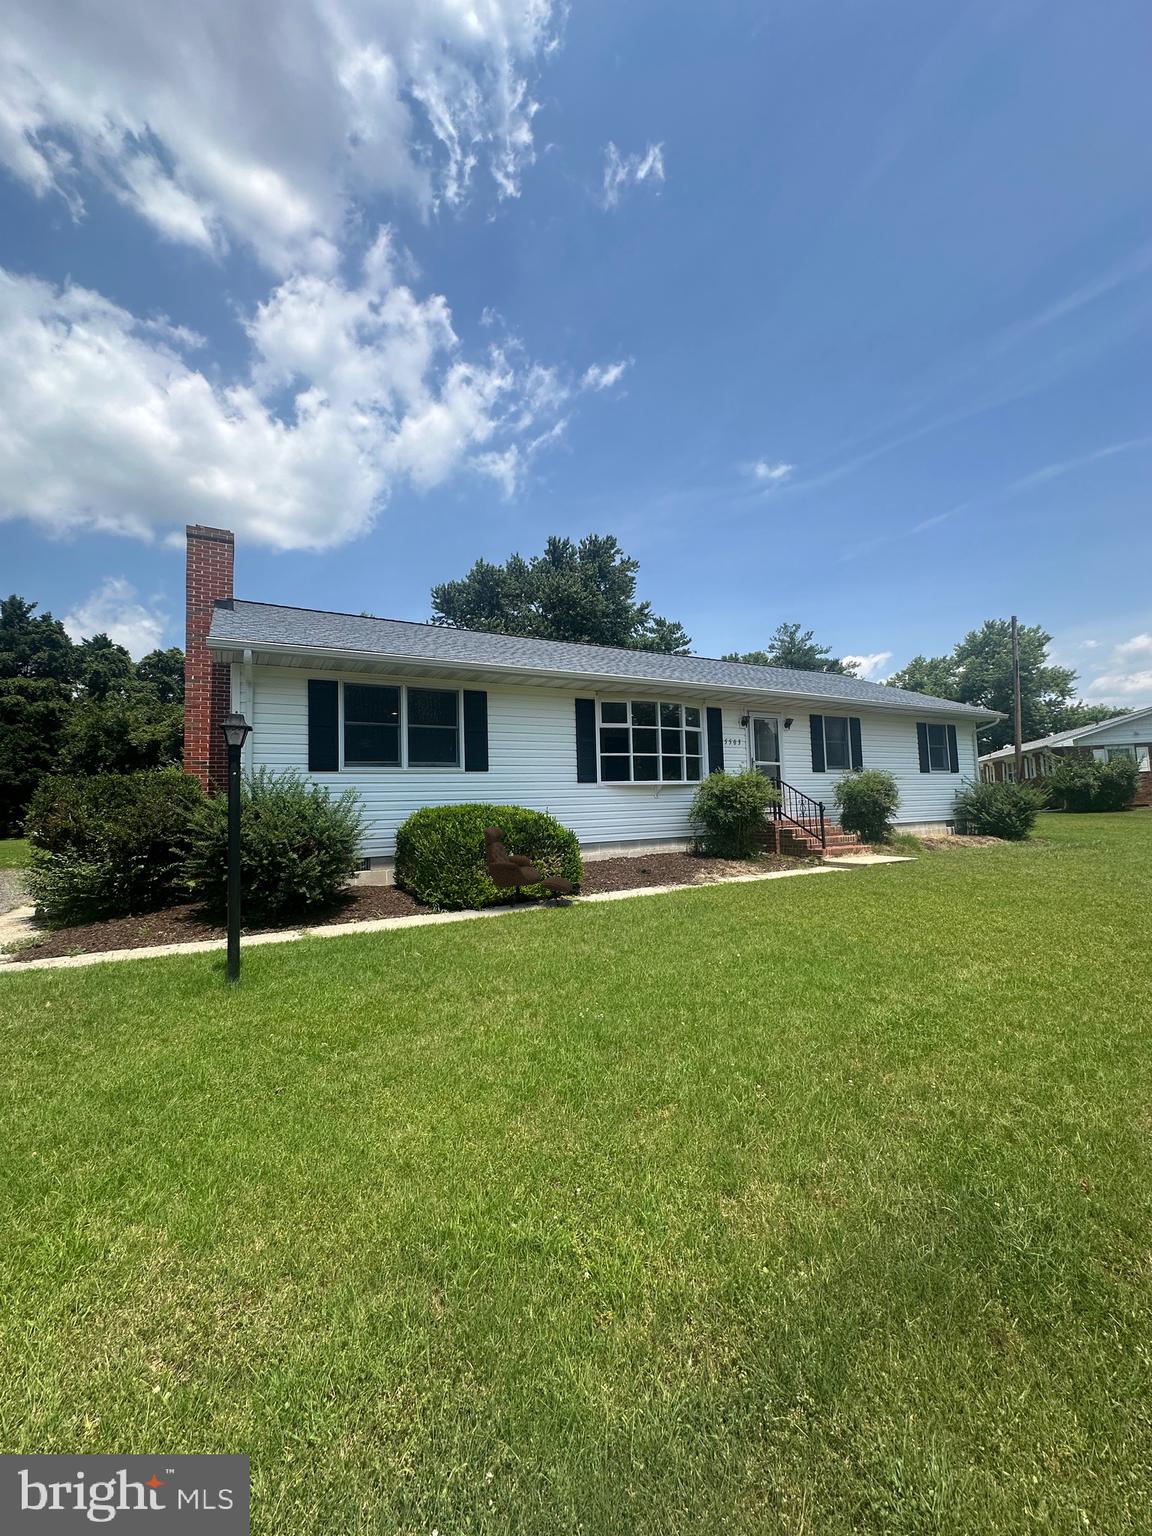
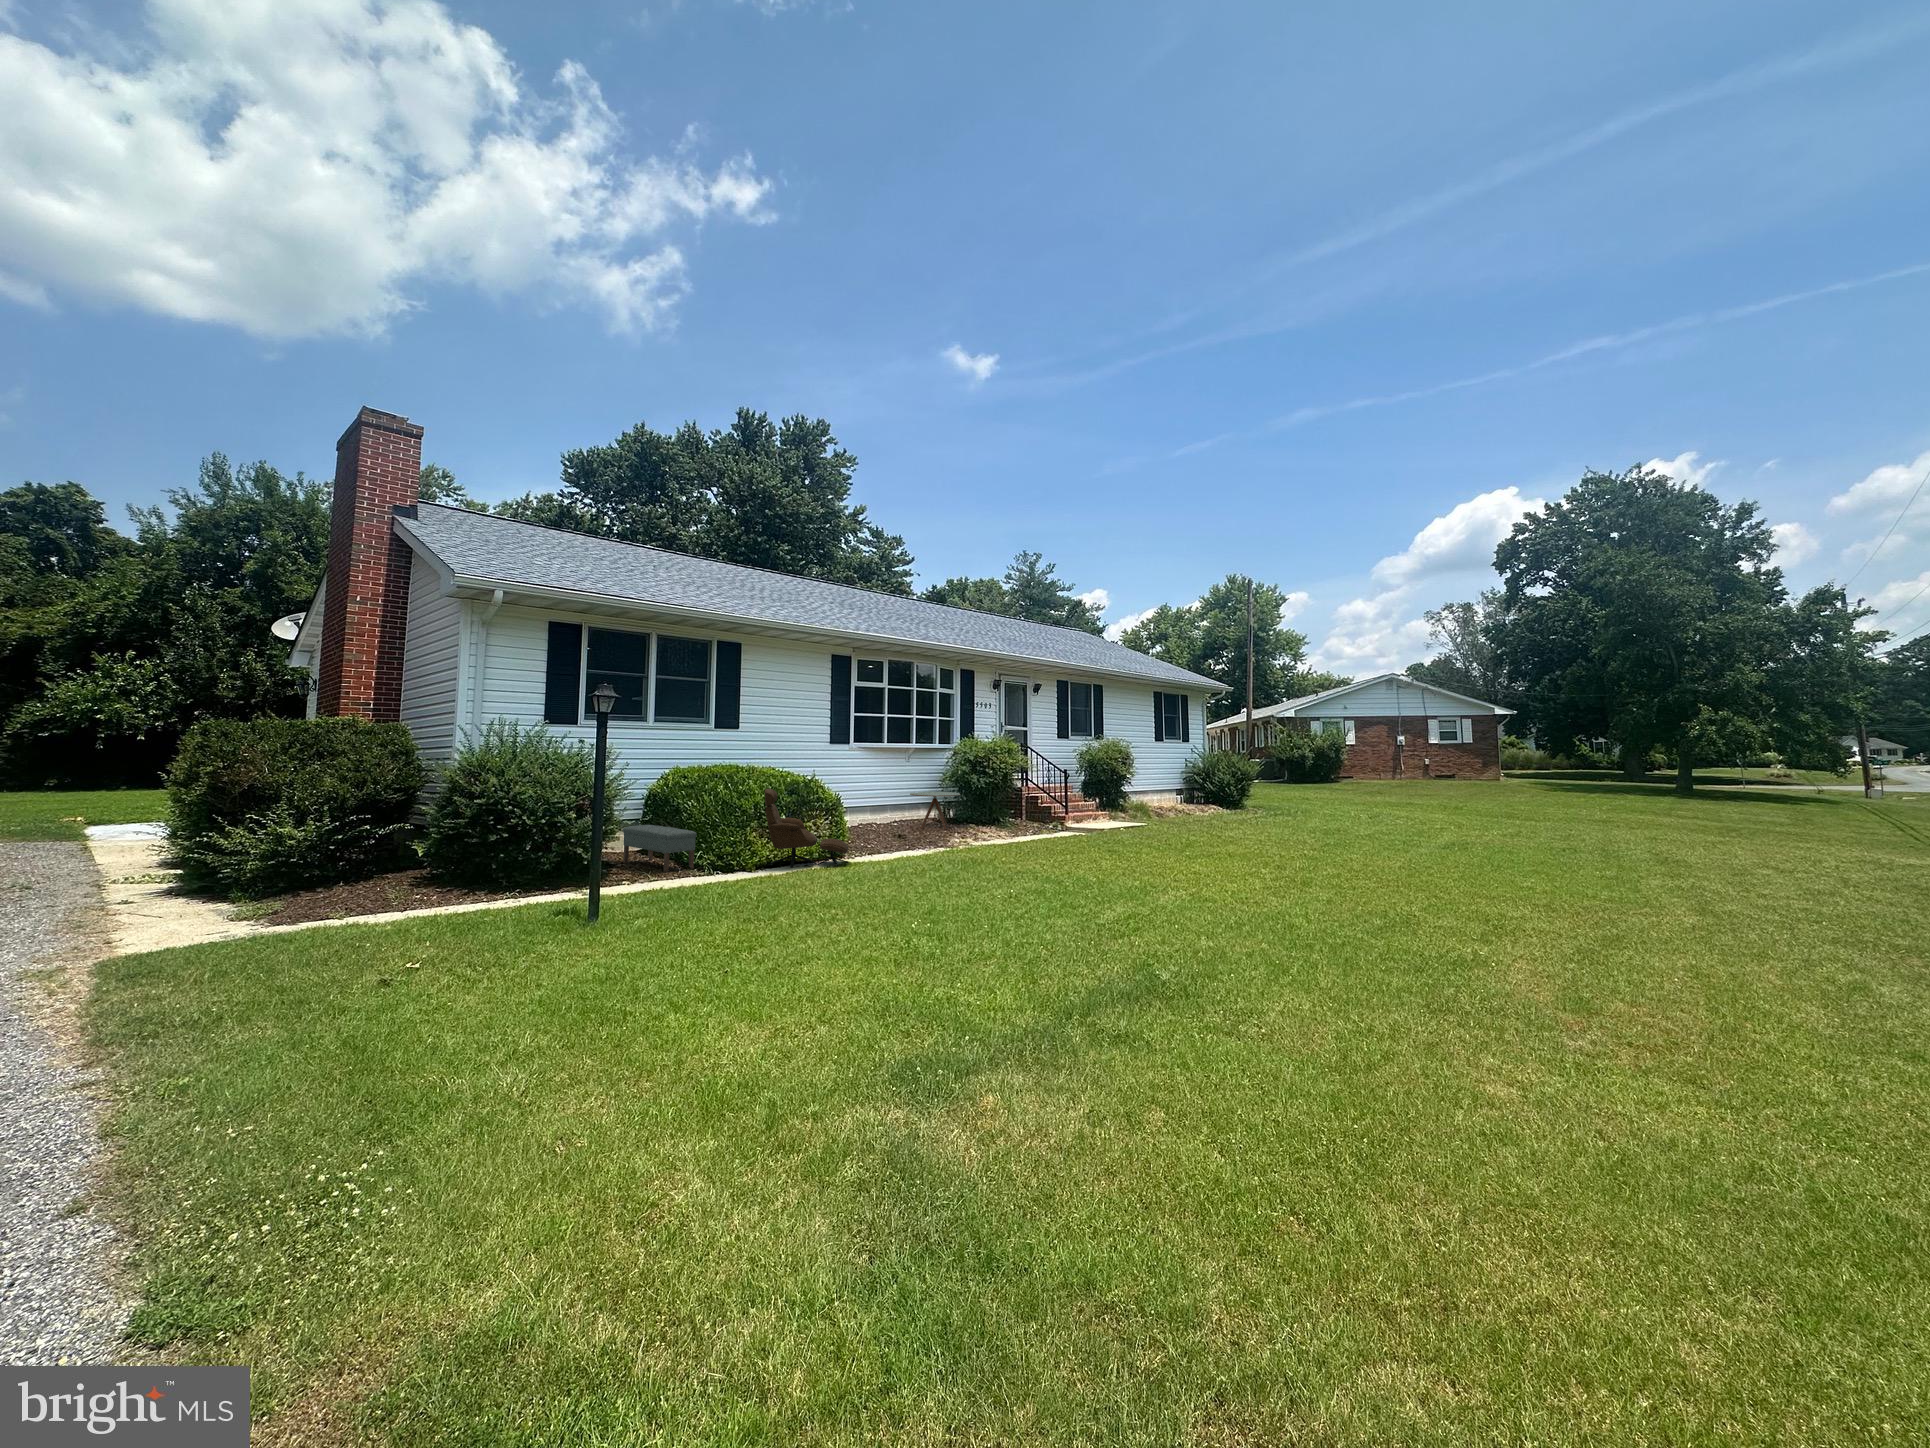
round table: none [660,827,709,863] -> present [910,792,960,829]
bench: none [370,862,423,910] -> present [623,825,697,872]

